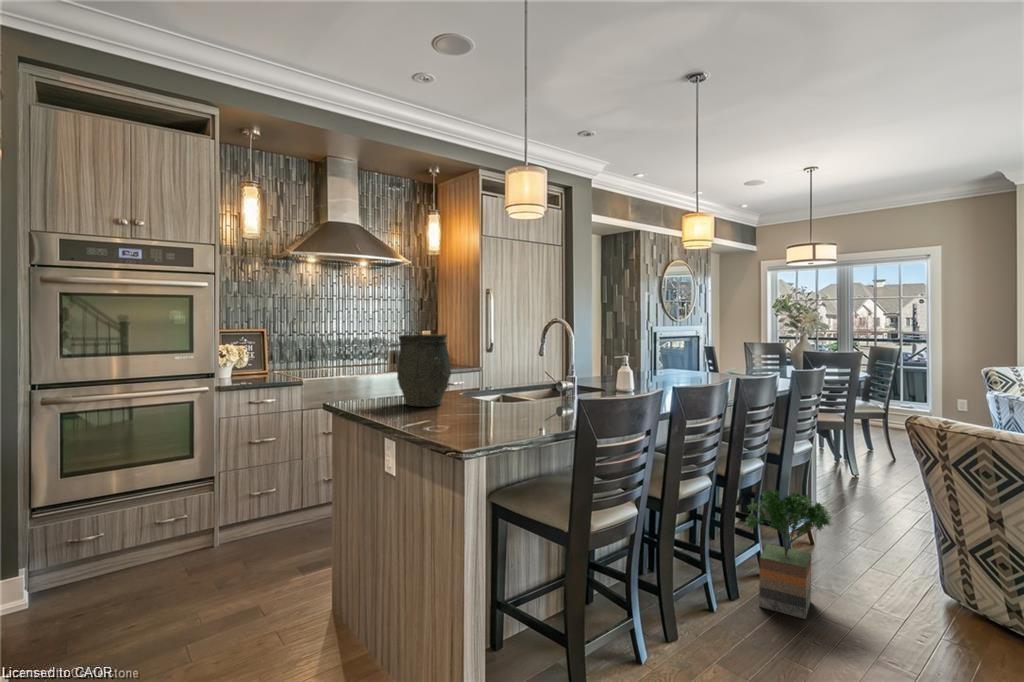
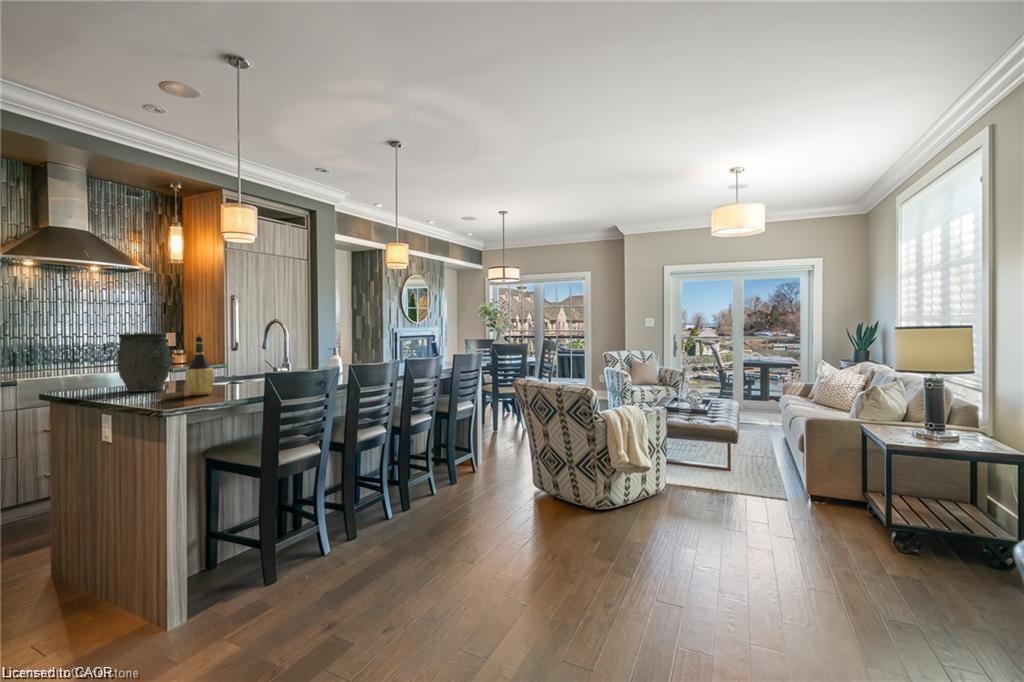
wine bottle: none [474,336,507,419] -> present [185,333,215,395]
potted tree: present [746,490,832,619] -> none [412,434,469,515]

